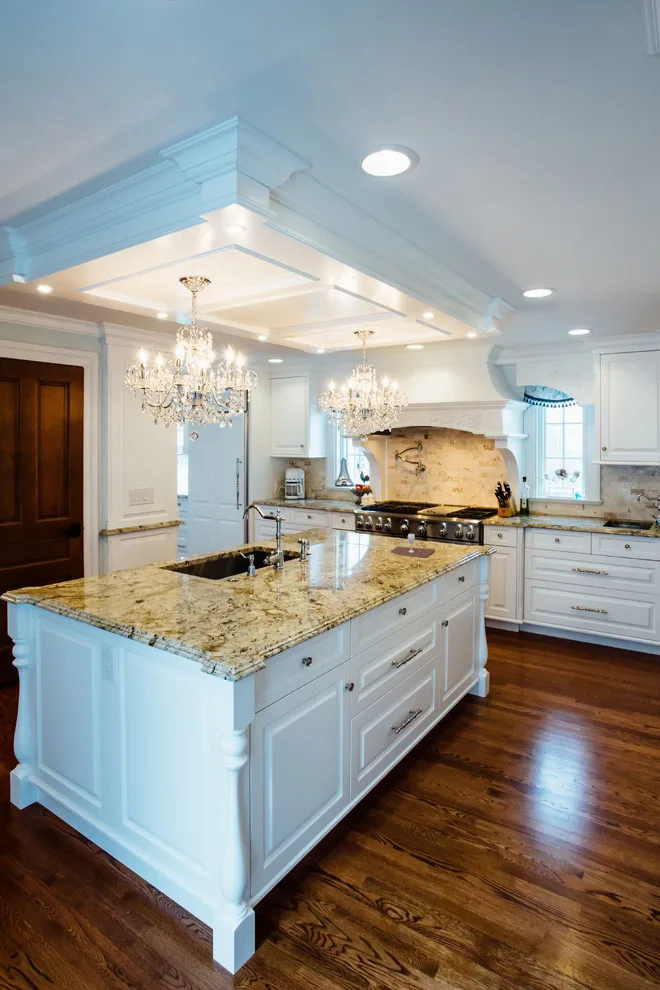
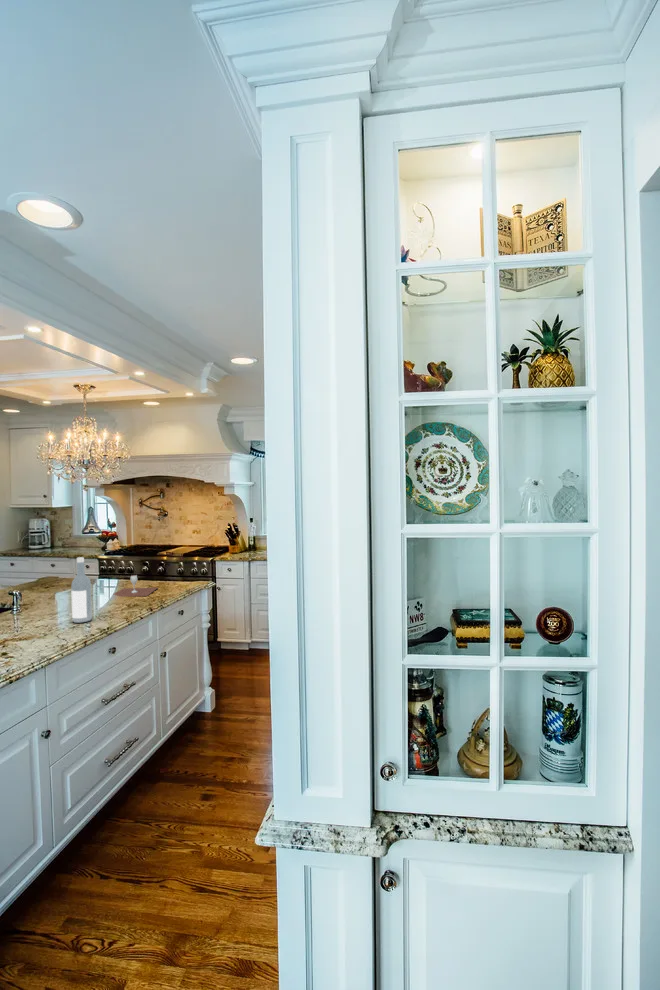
wine bottle: none [362,509,380,578] -> present [71,557,92,623]

